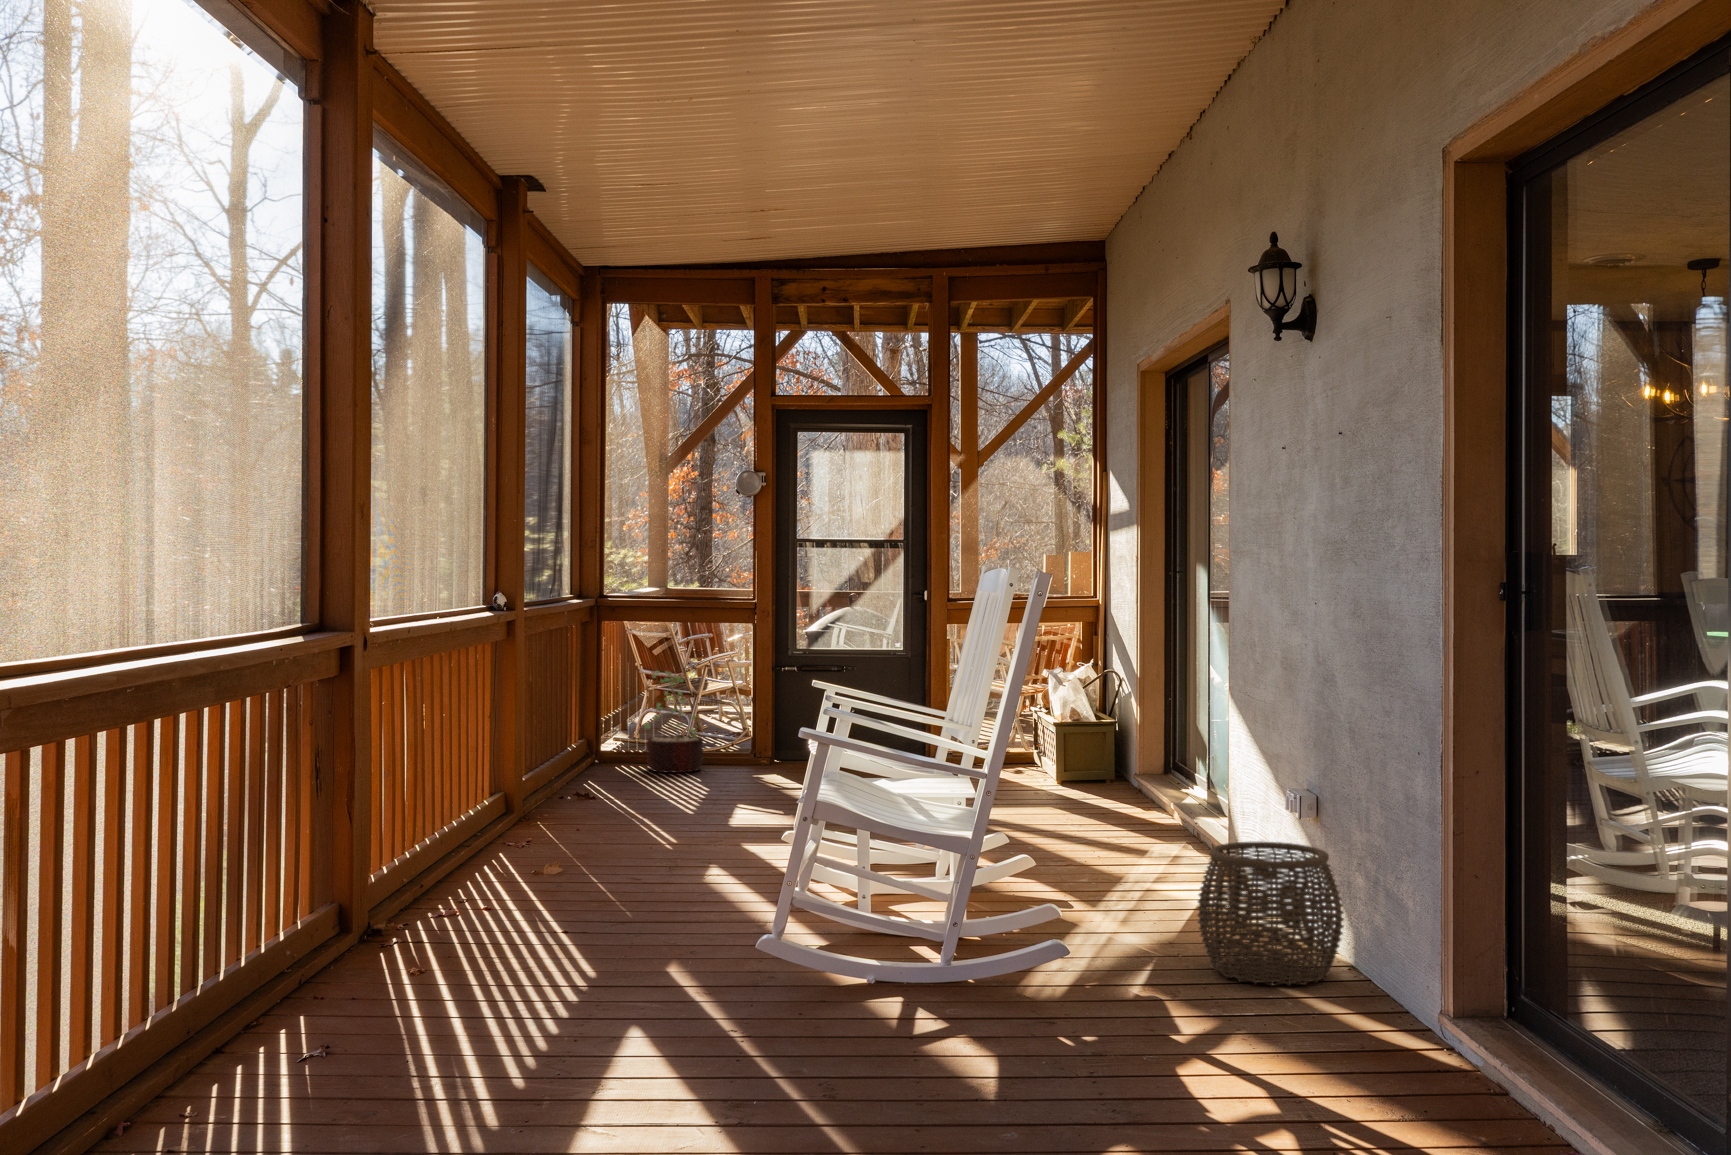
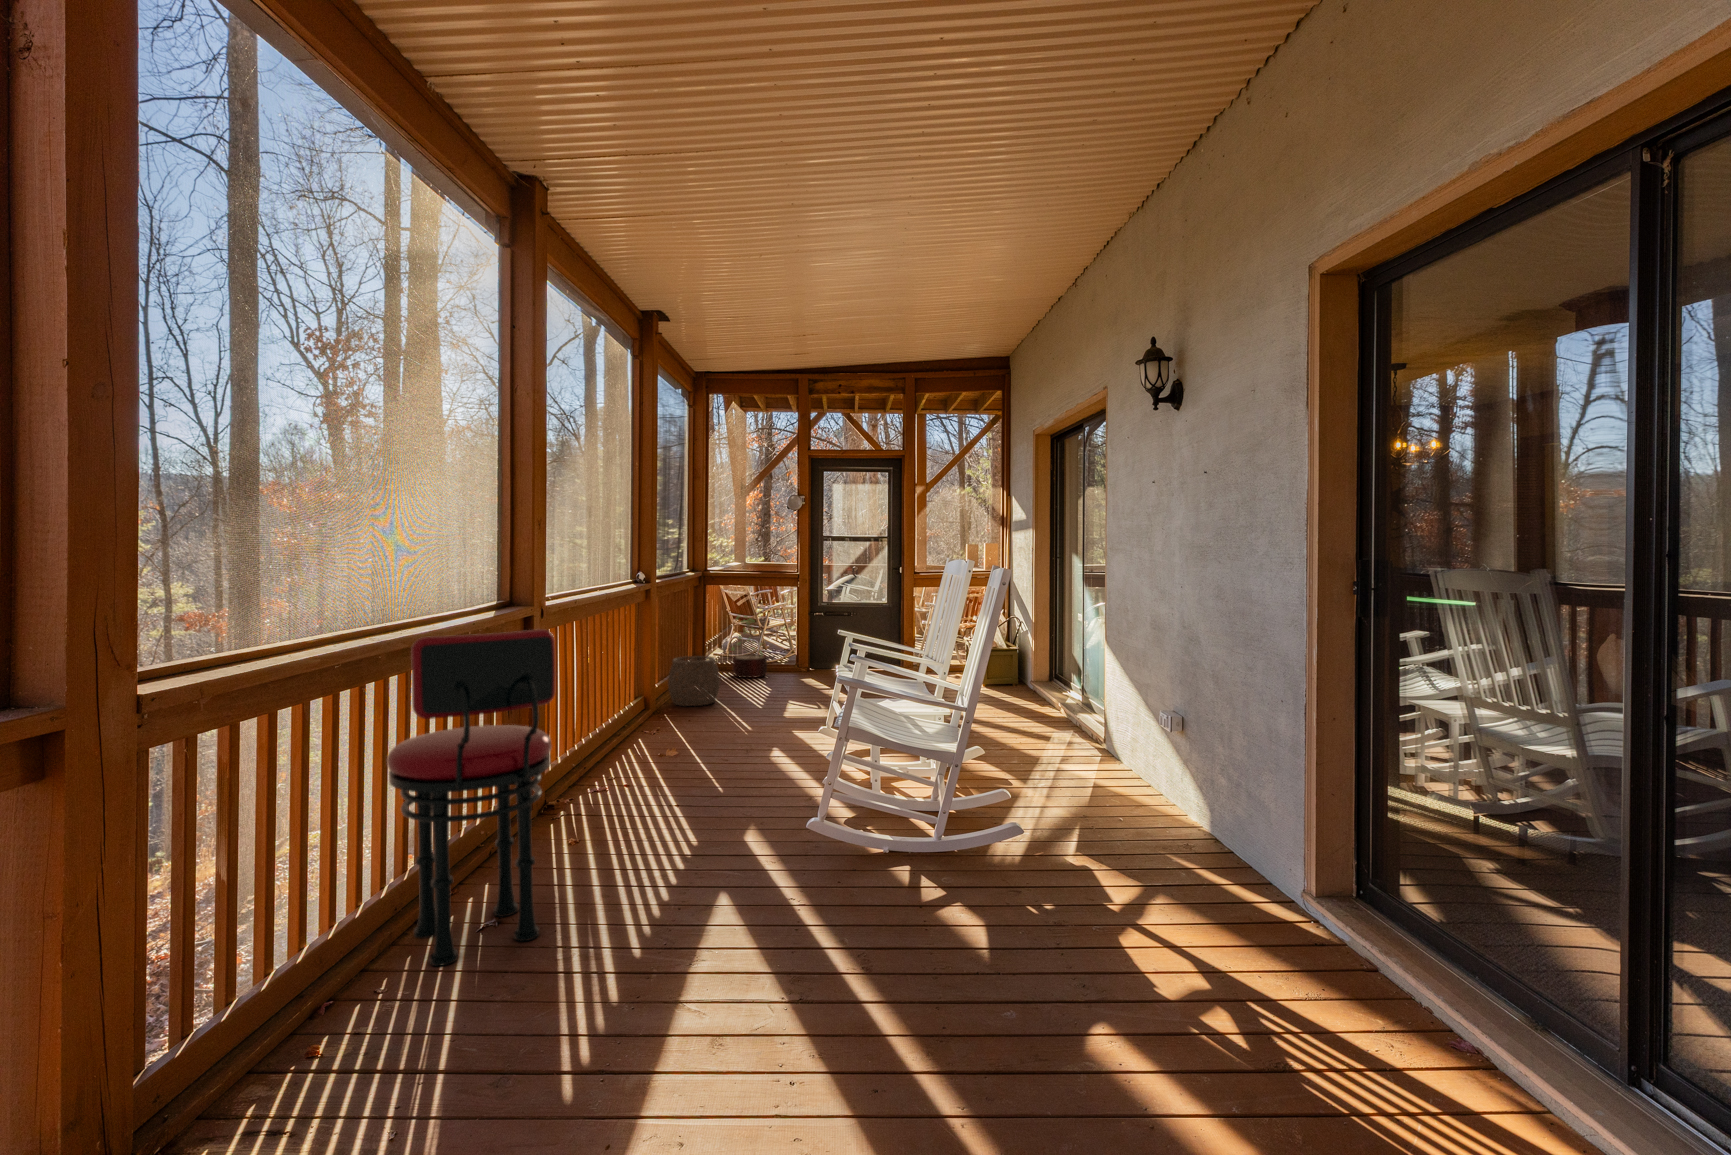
stool: none [184,642,409,1095] -> present [387,629,556,966]
woven basket: present [1197,842,1344,986] -> present [668,656,720,706]

